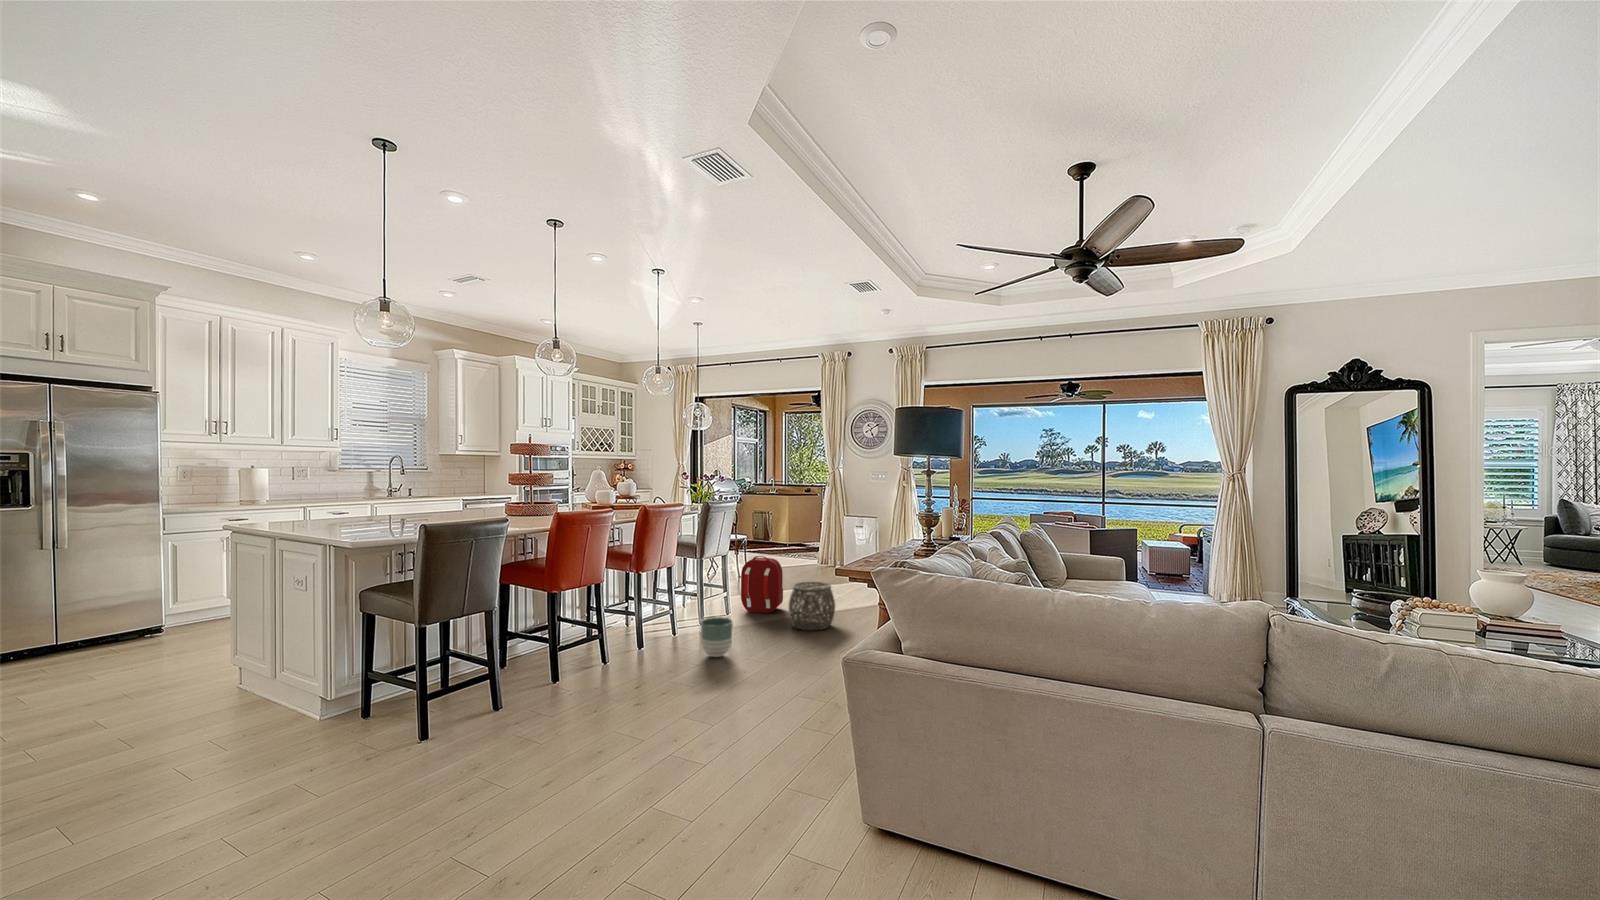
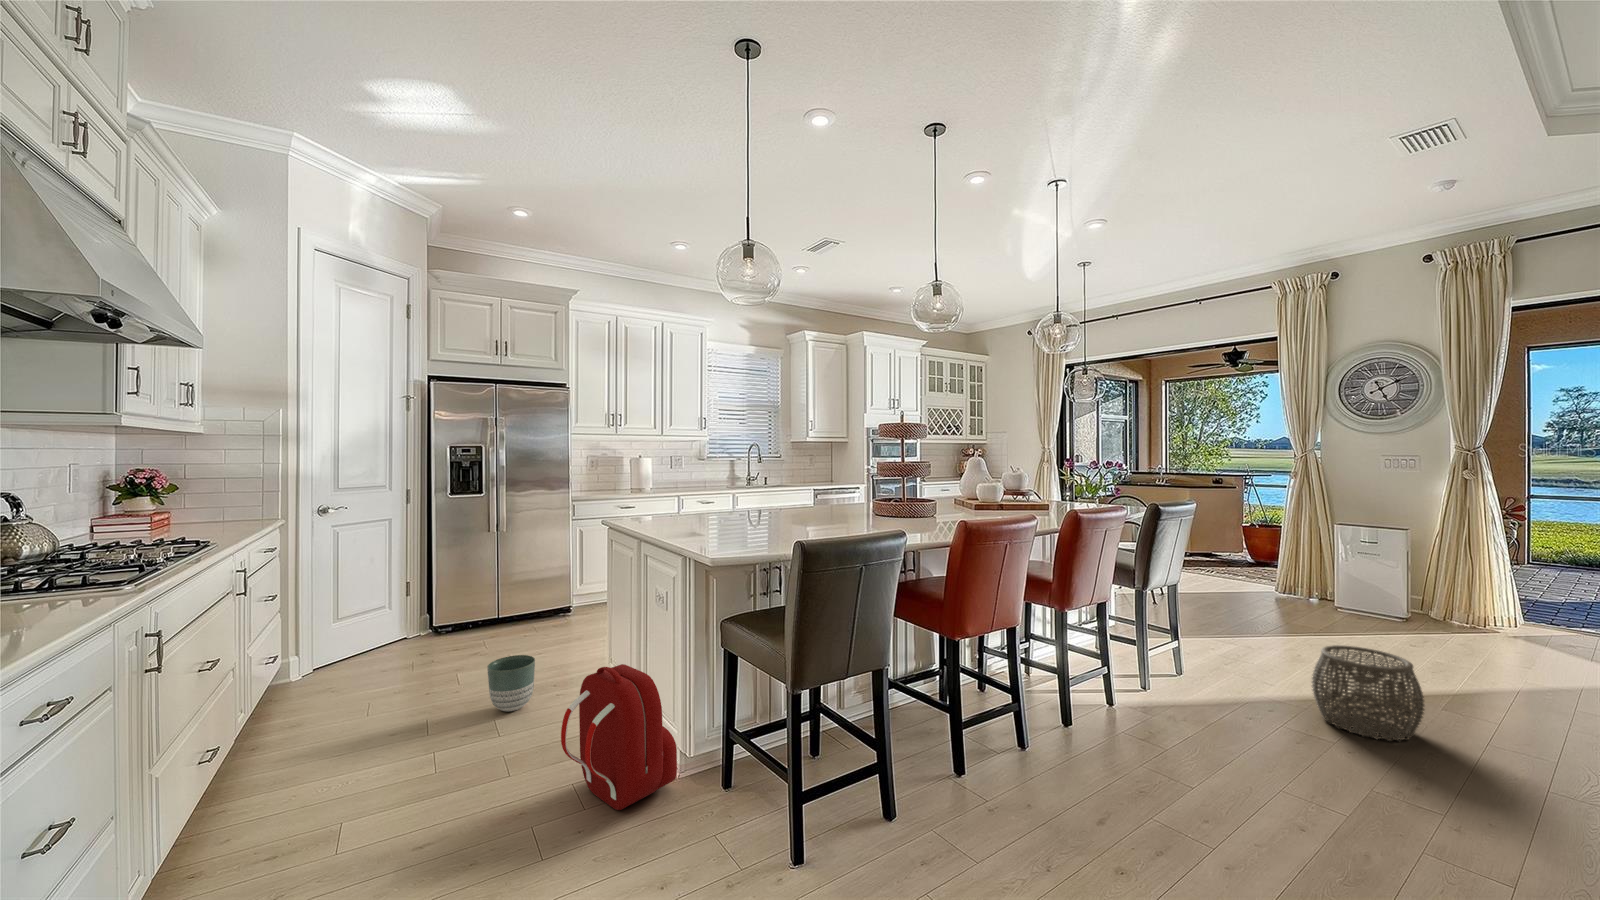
backpack: present [741,556,783,613] -> present [561,664,677,810]
planter: present [701,617,733,657] -> present [487,655,535,711]

